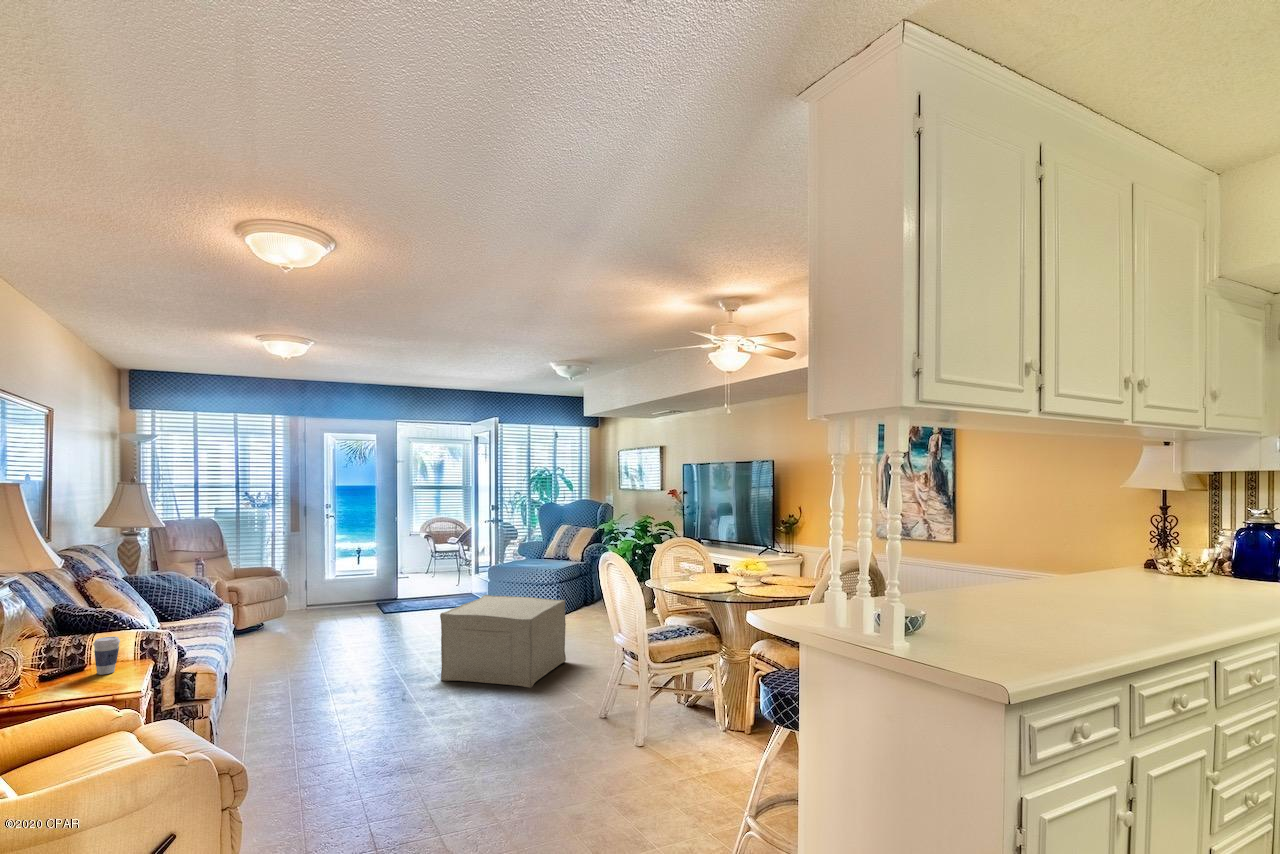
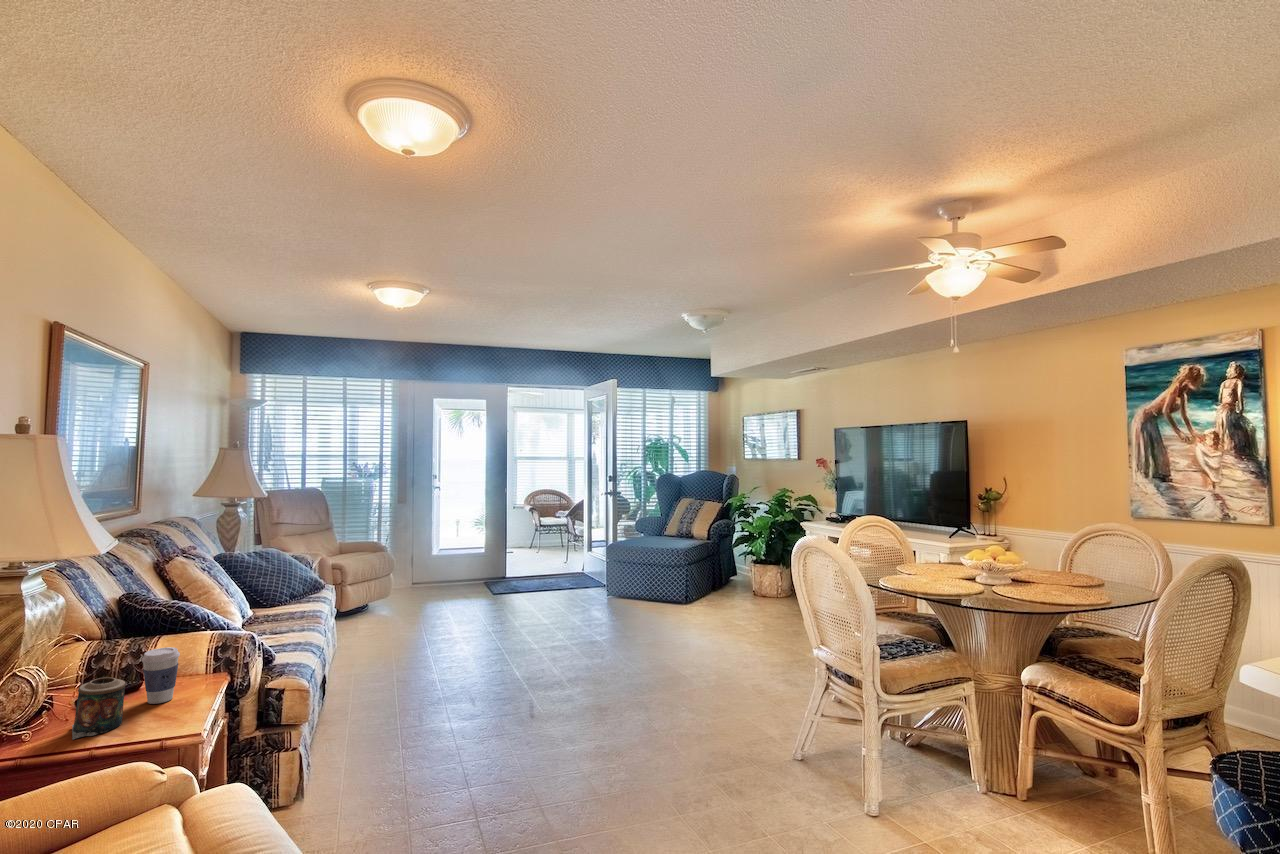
ottoman: present [440,595,566,687] -> none [577,579,720,697]
candle: none [49,654,86,693] -> present [72,677,126,740]

